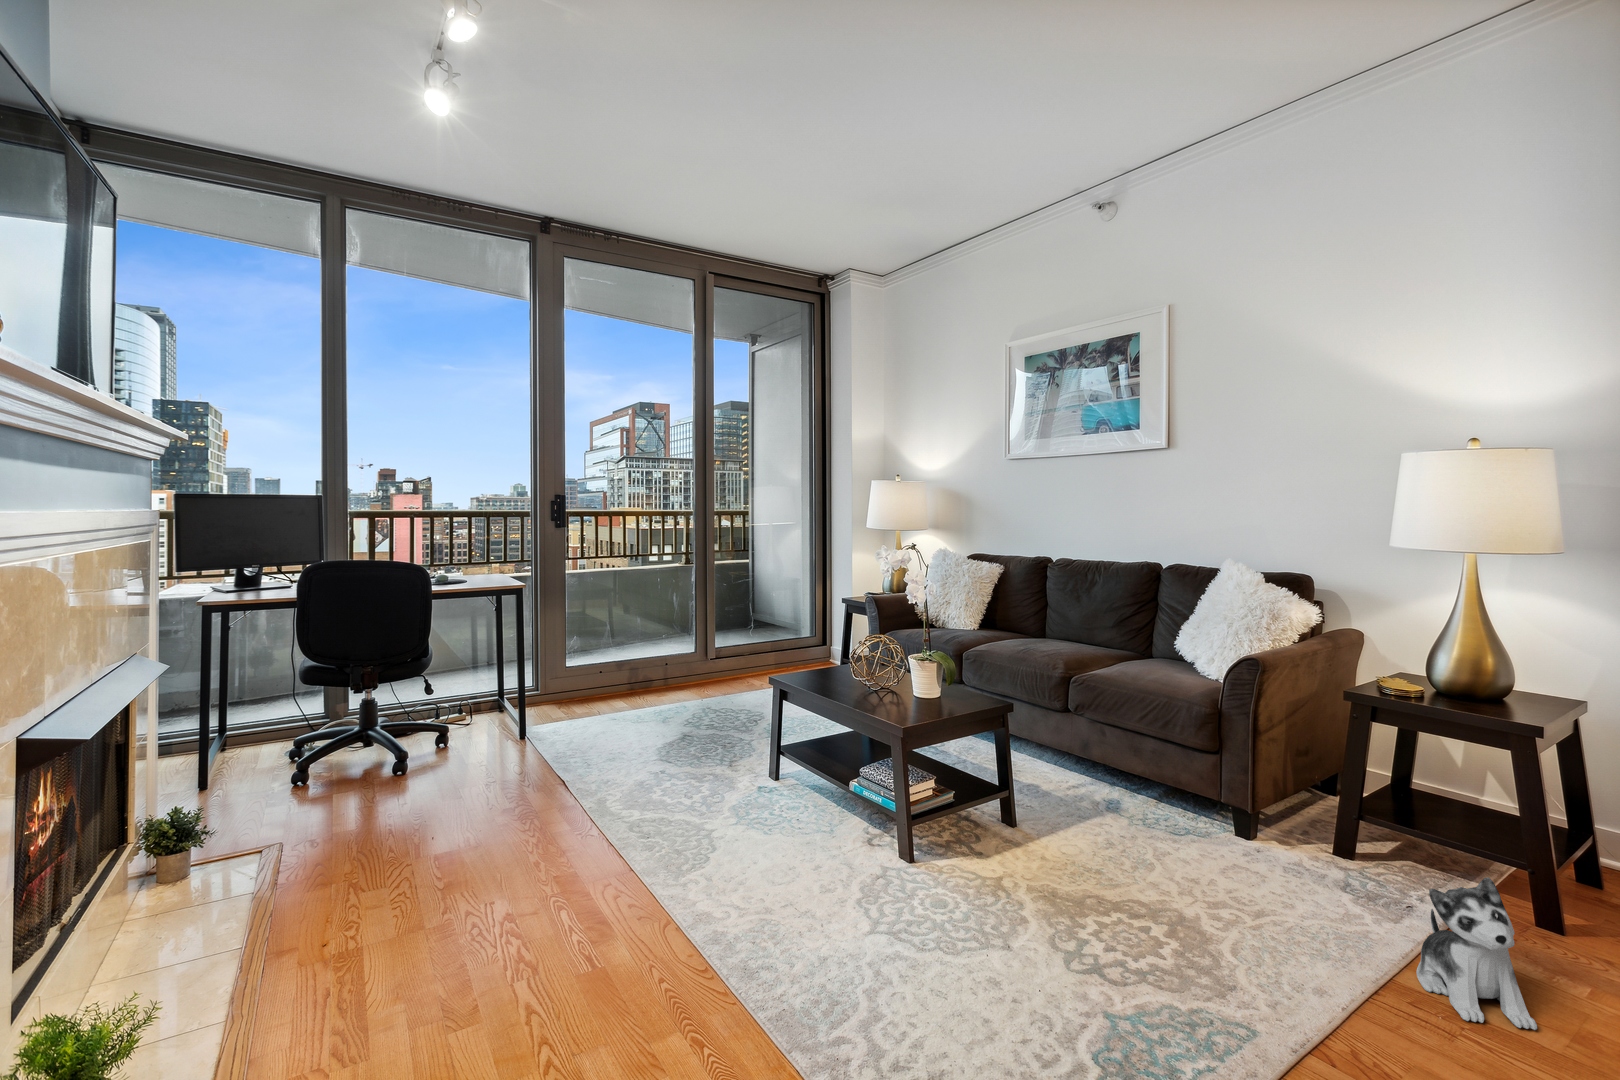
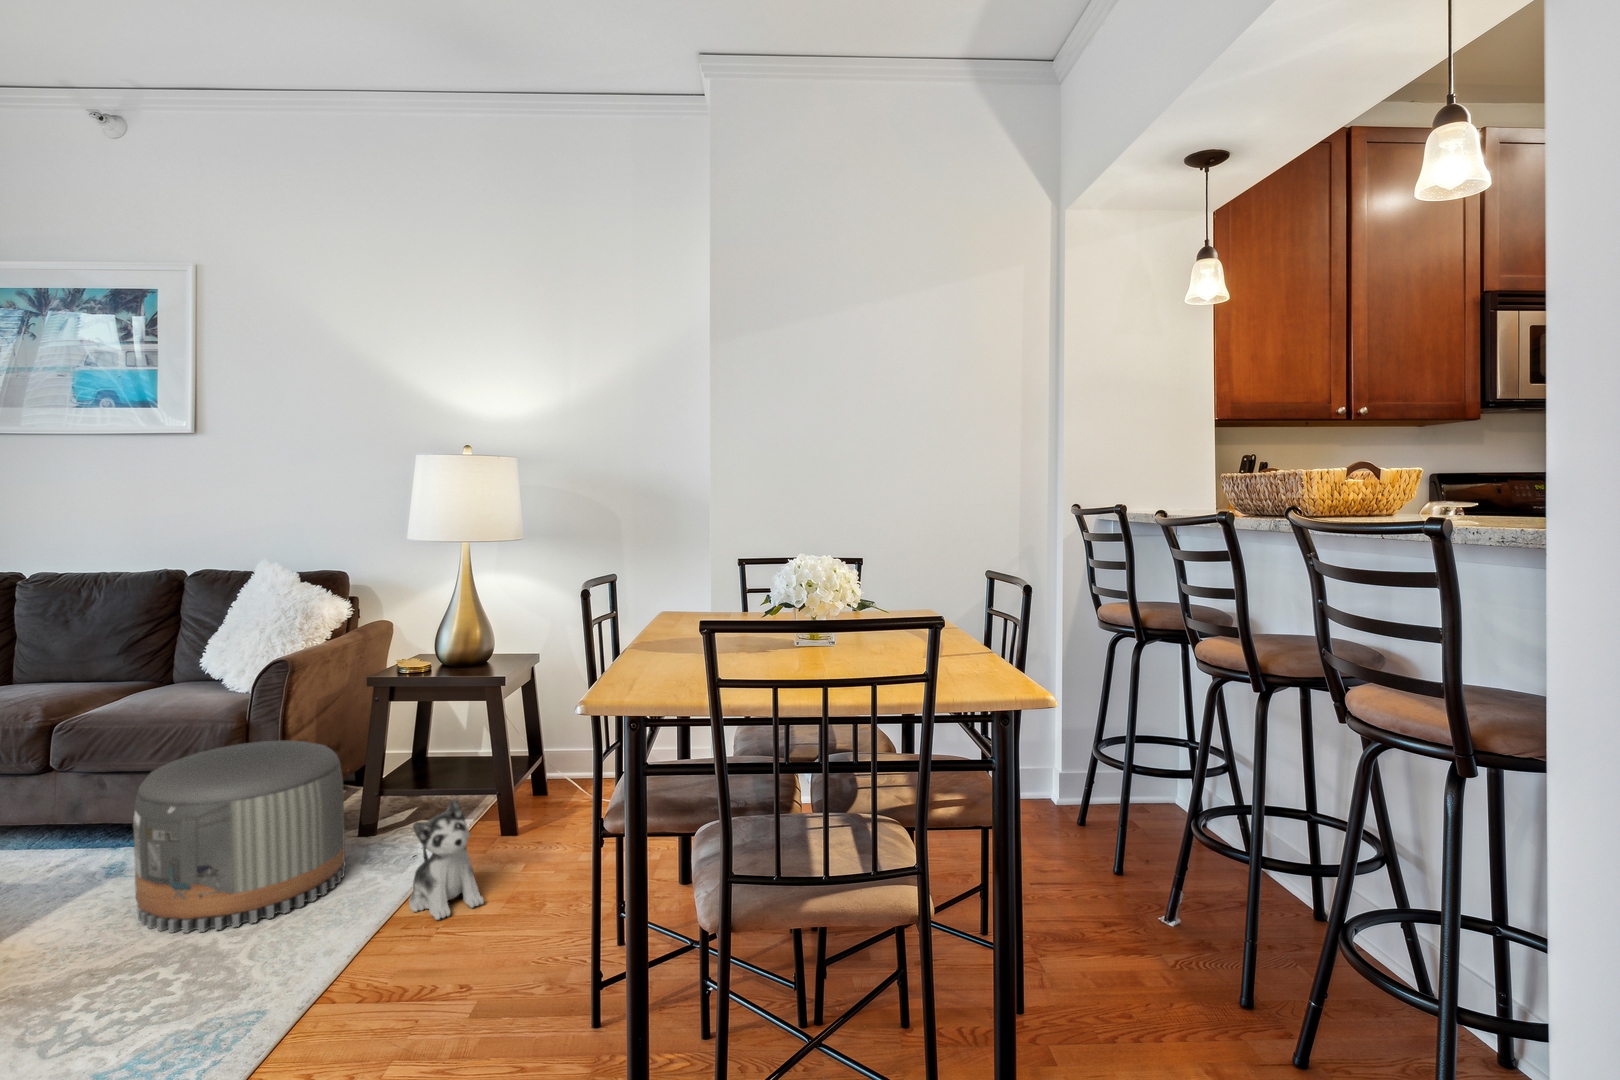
pouf: none [1136,732,1325,918] -> present [133,741,345,933]

